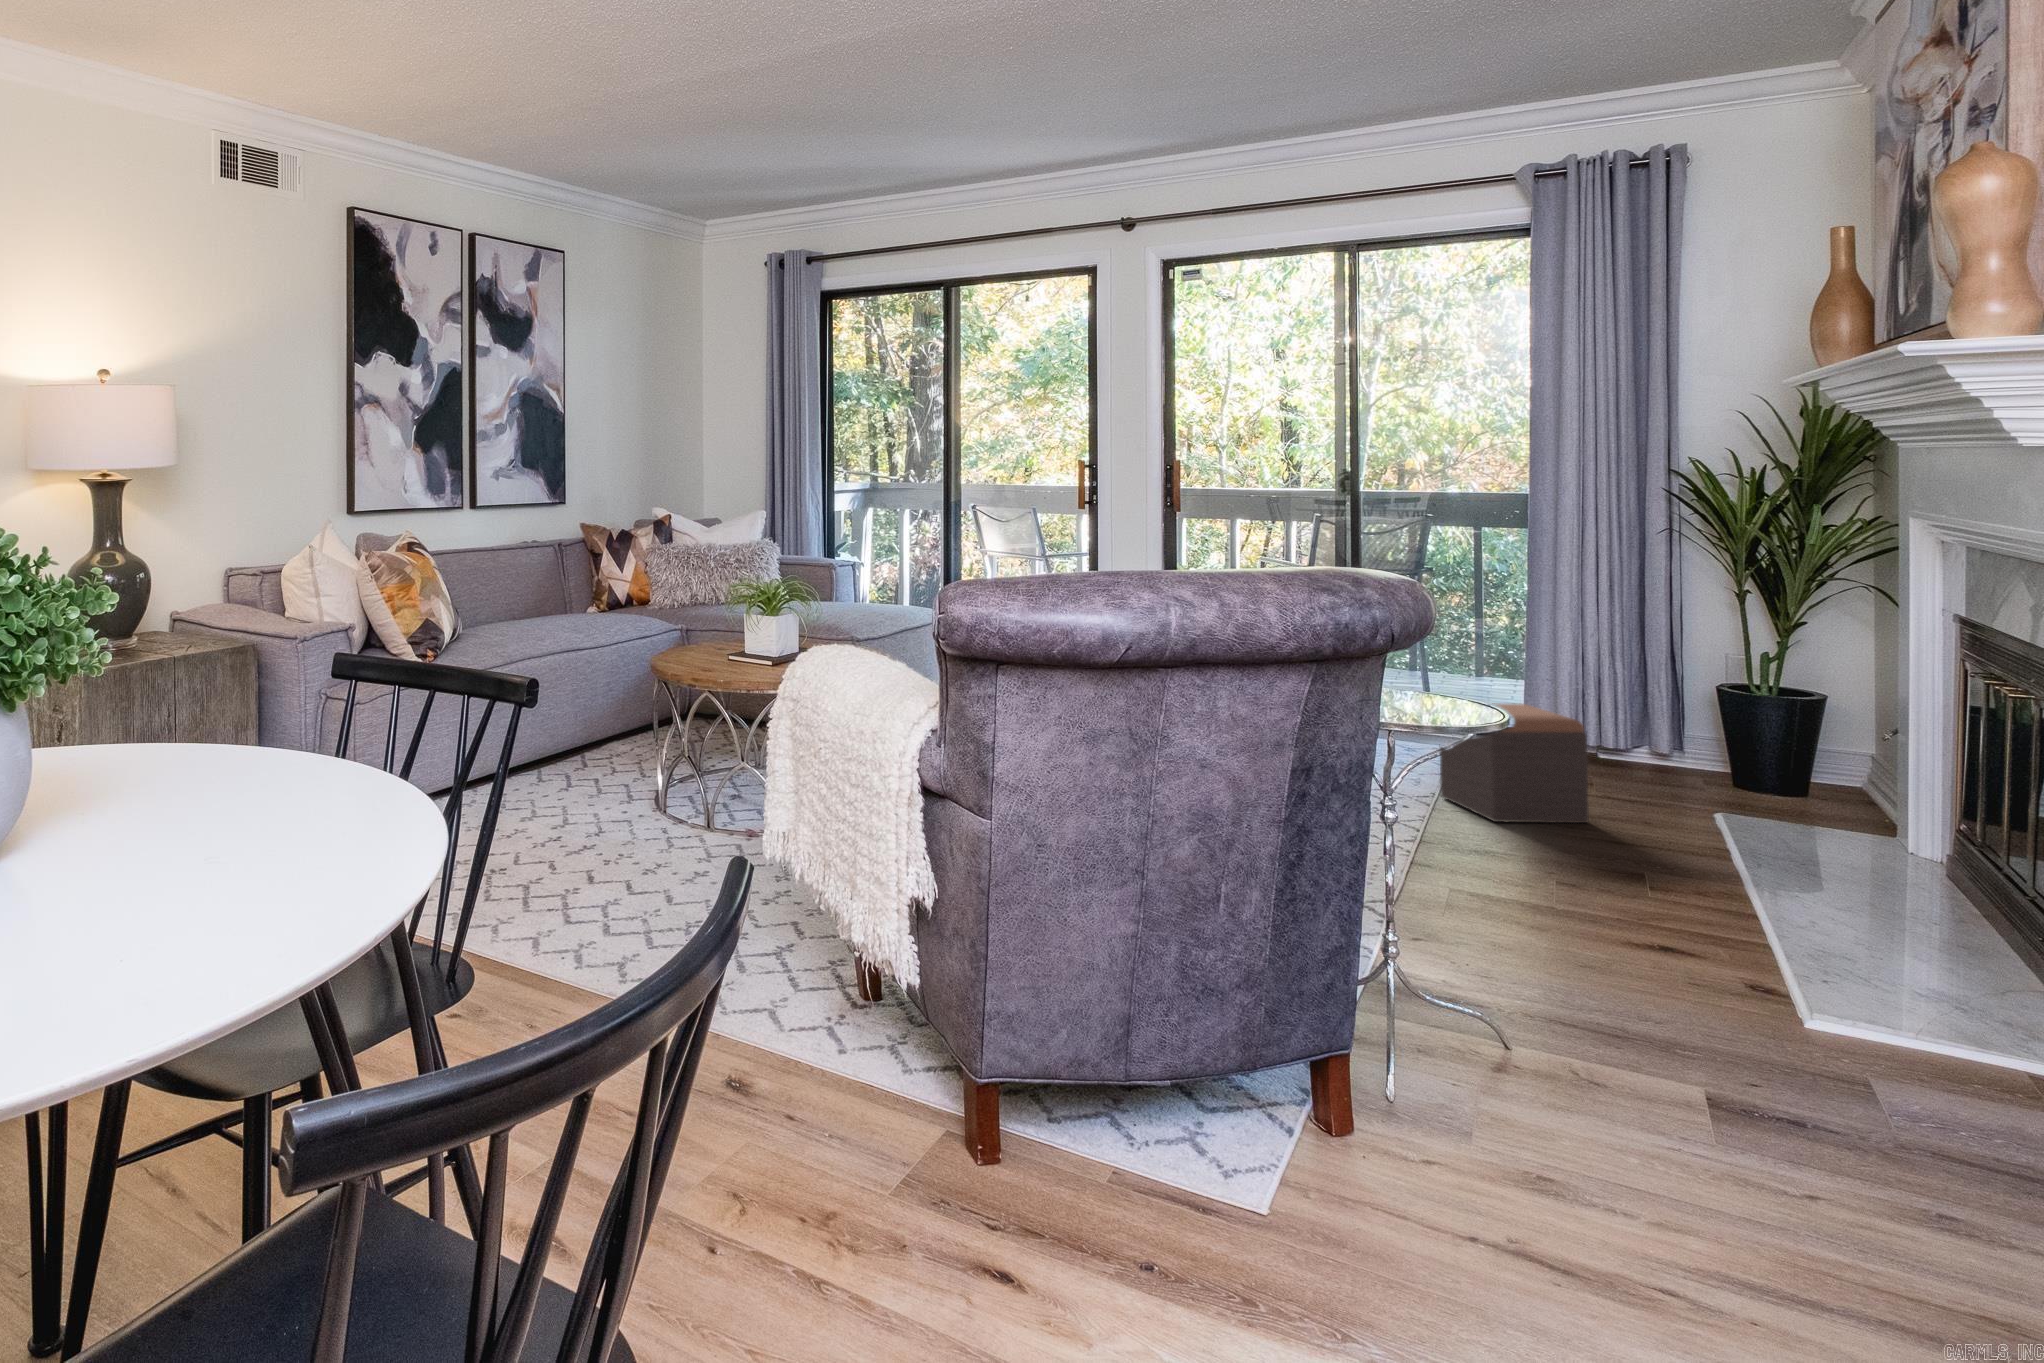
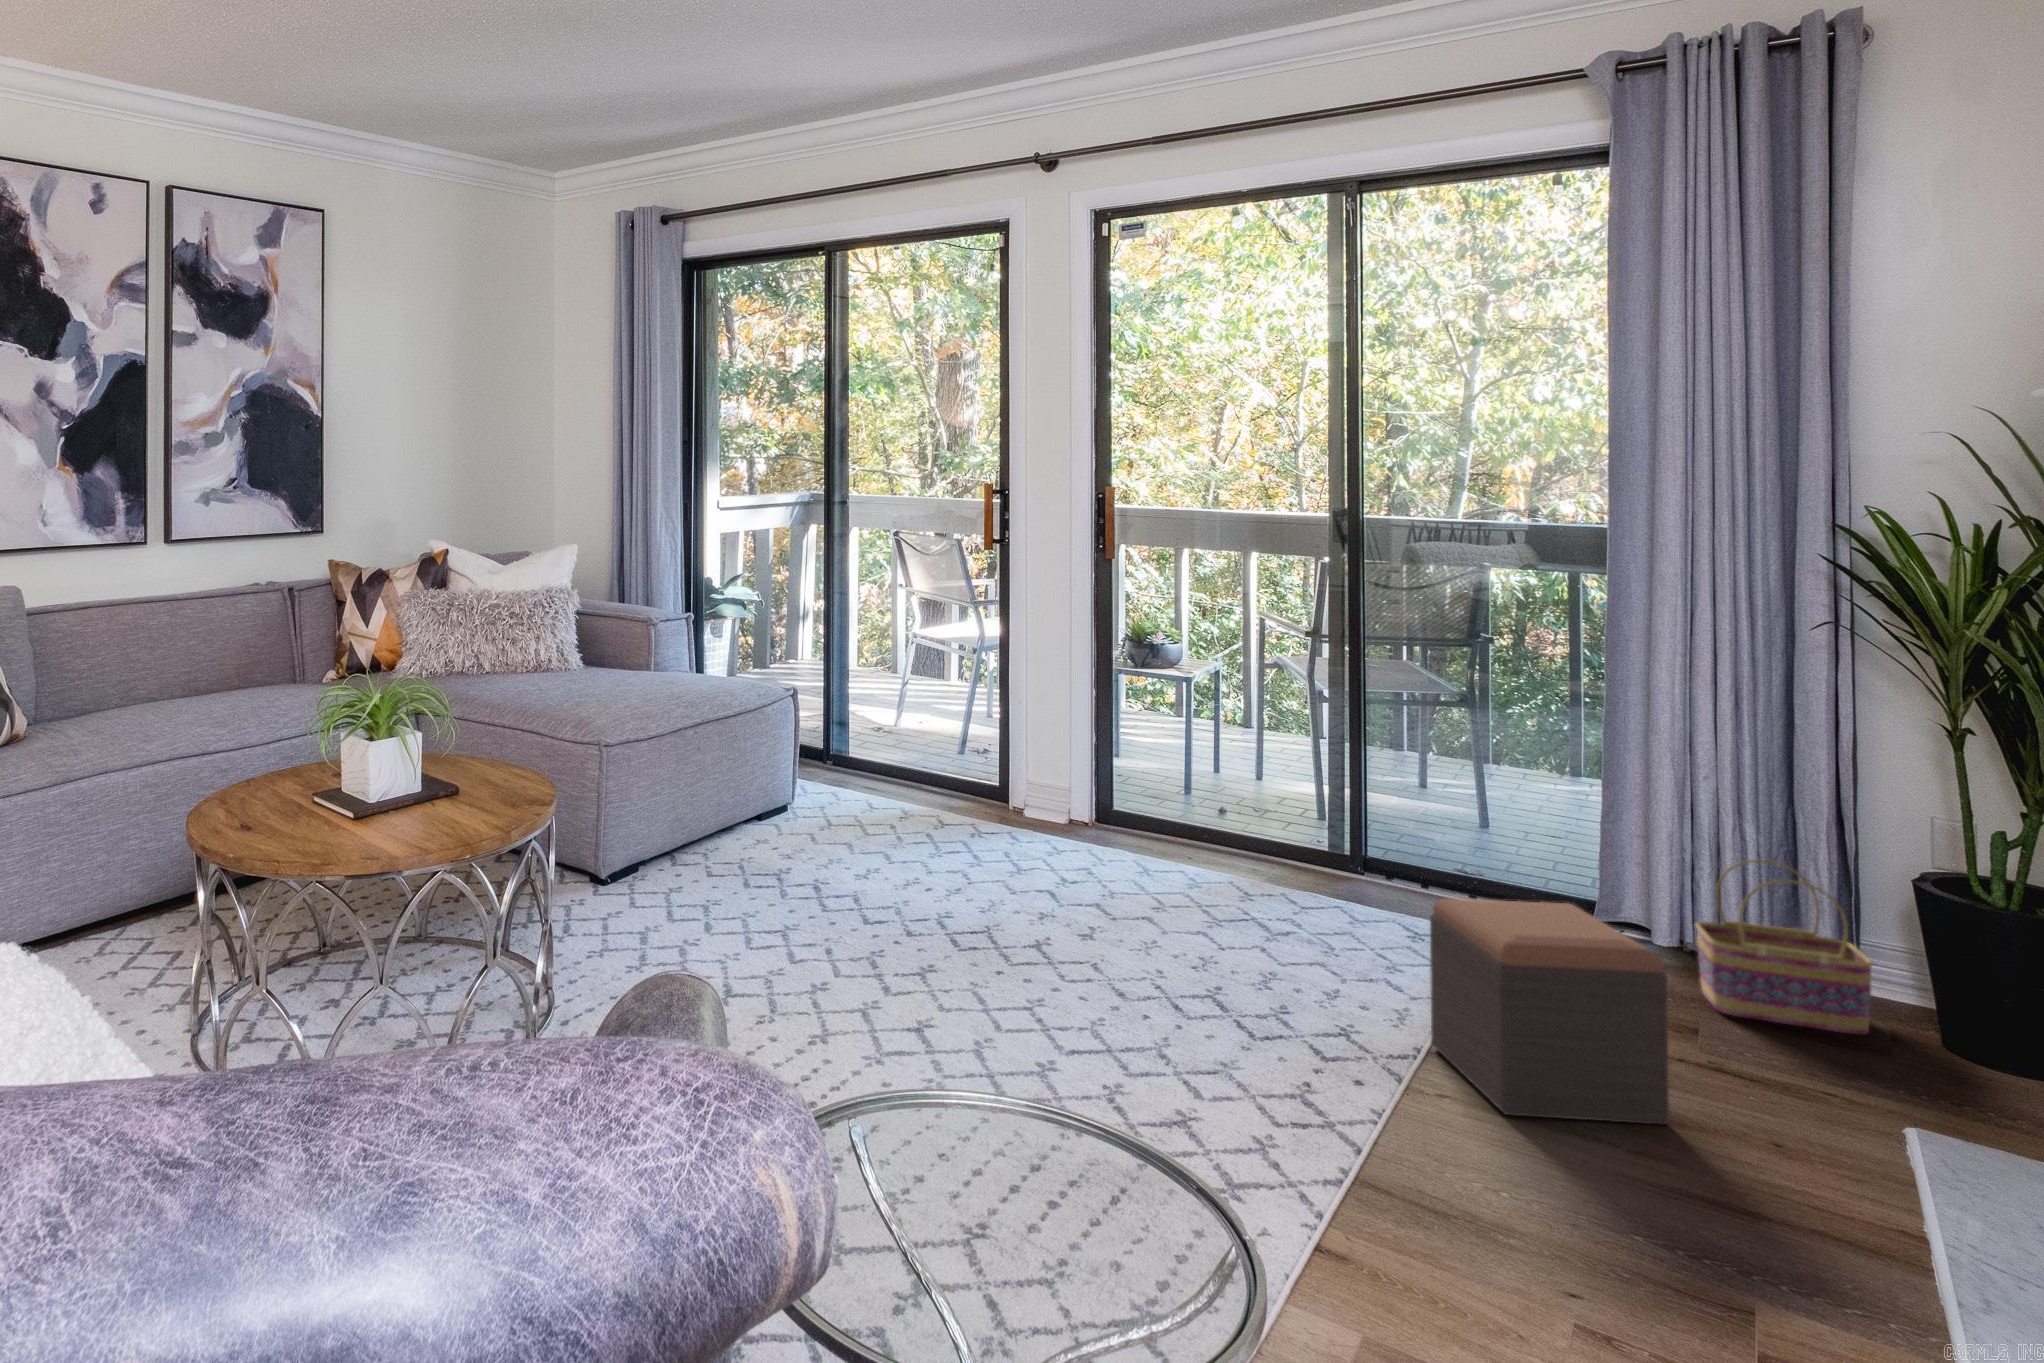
basket: none [1589,683,1697,783] -> present [1696,860,1873,1035]

